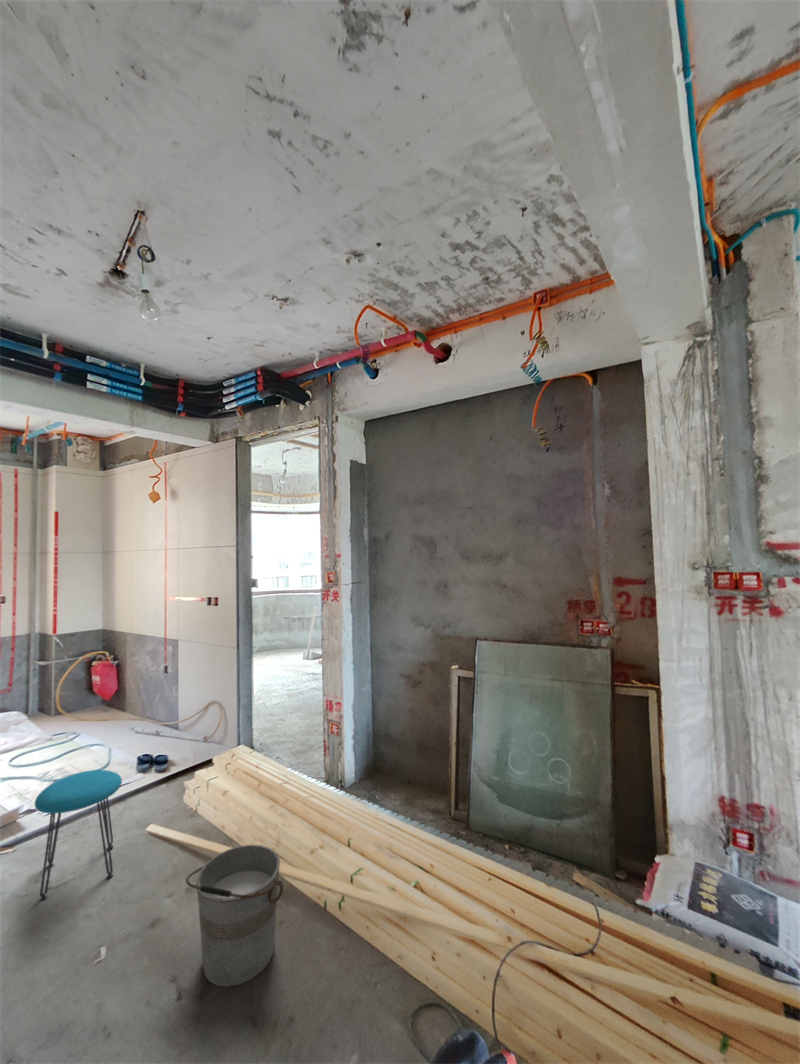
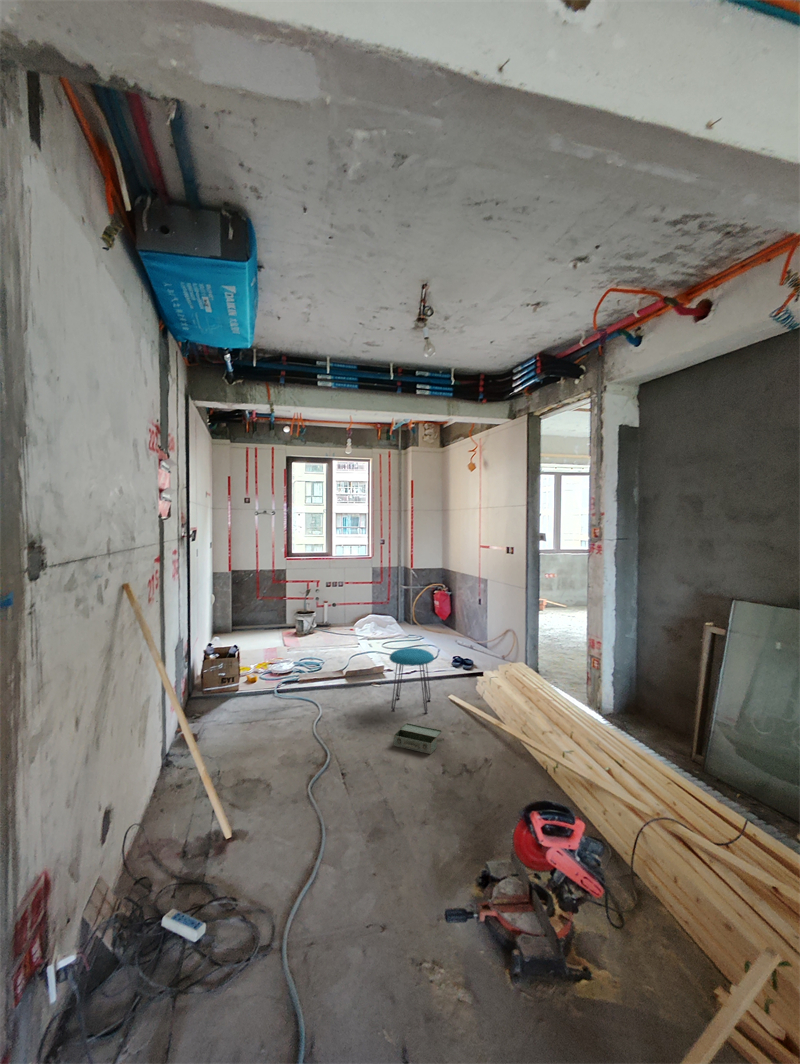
bucket: present [186,845,284,987] -> none [454,707,512,781]
toolbox: none [56,911,152,989] -> present [394,723,442,754]

